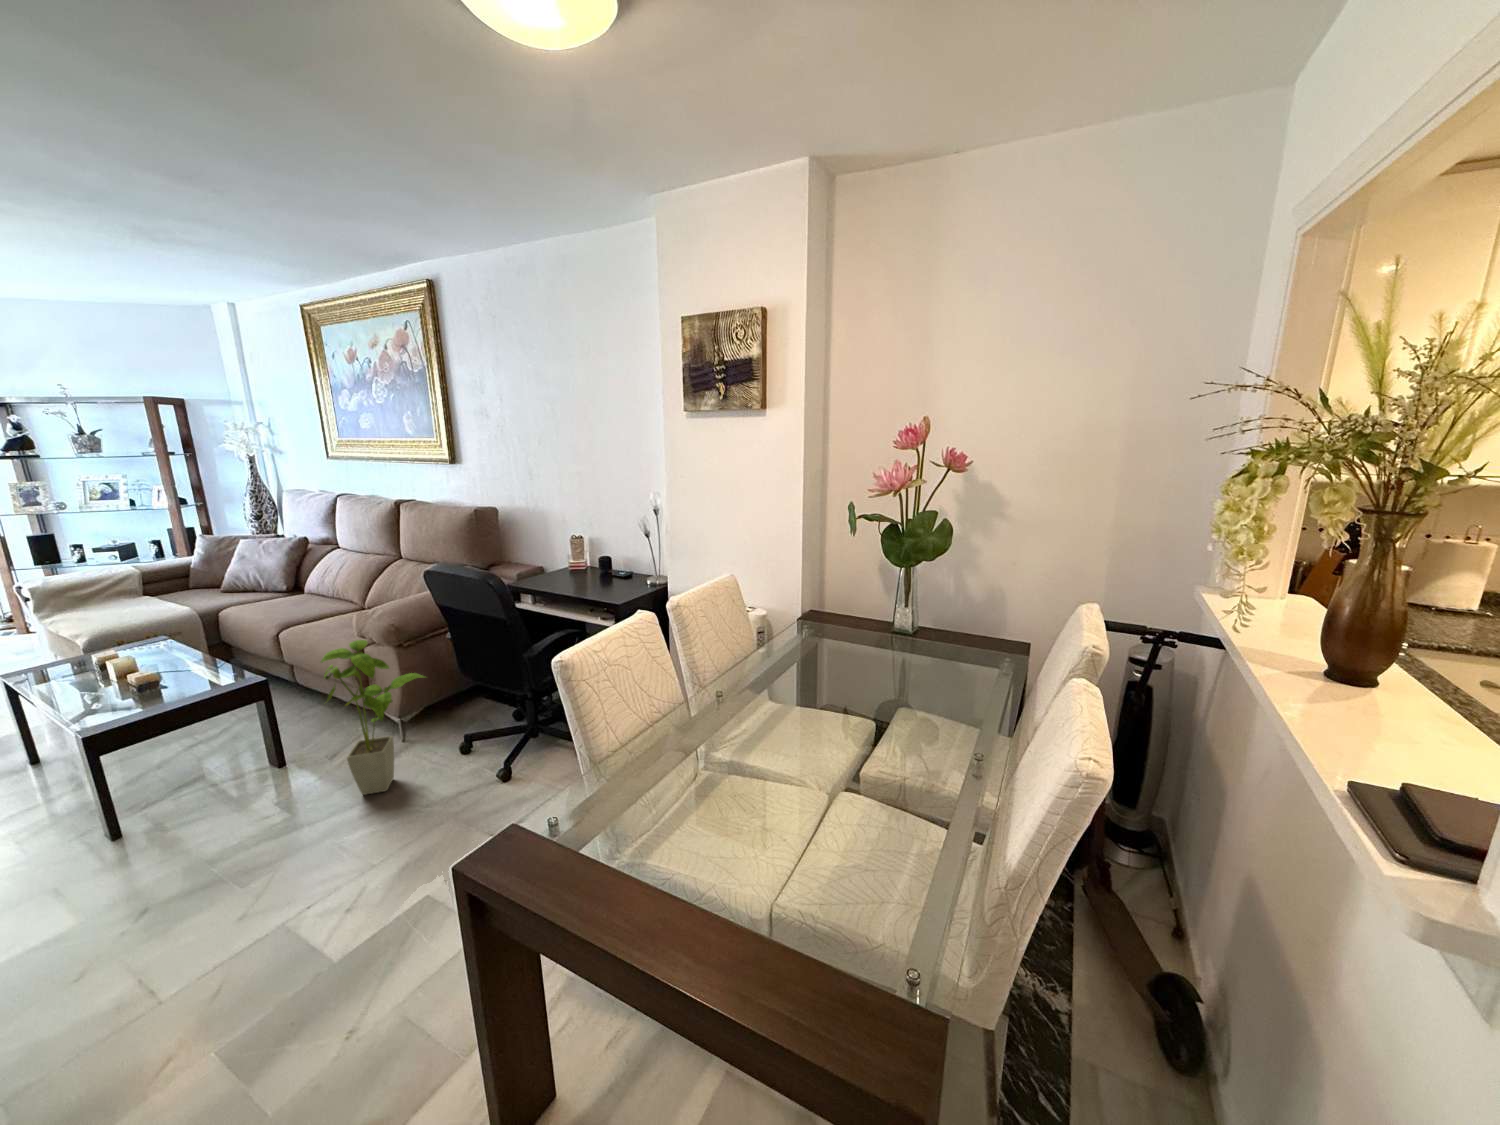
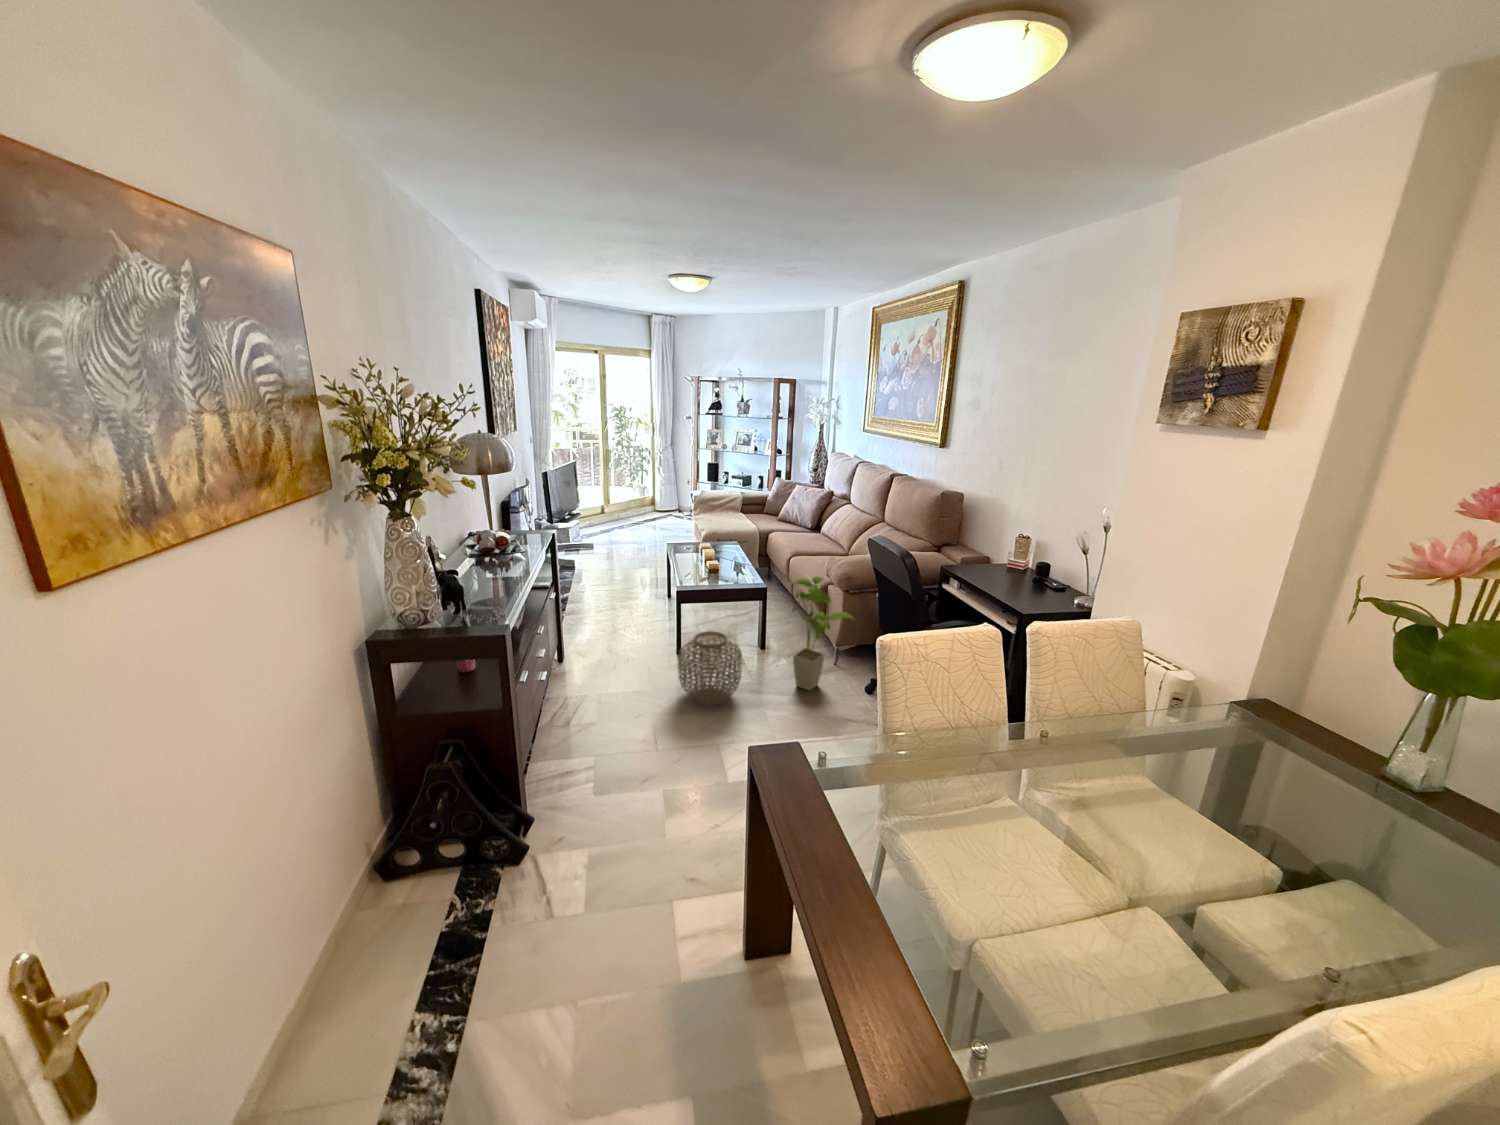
woven basket: none [115,778,268,907] -> present [678,631,742,705]

